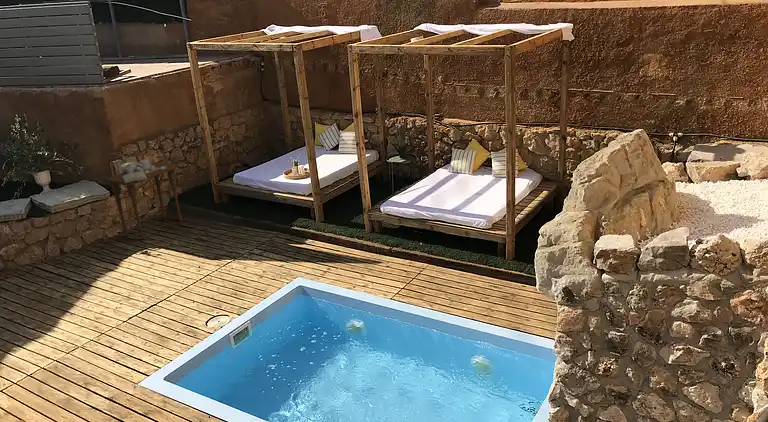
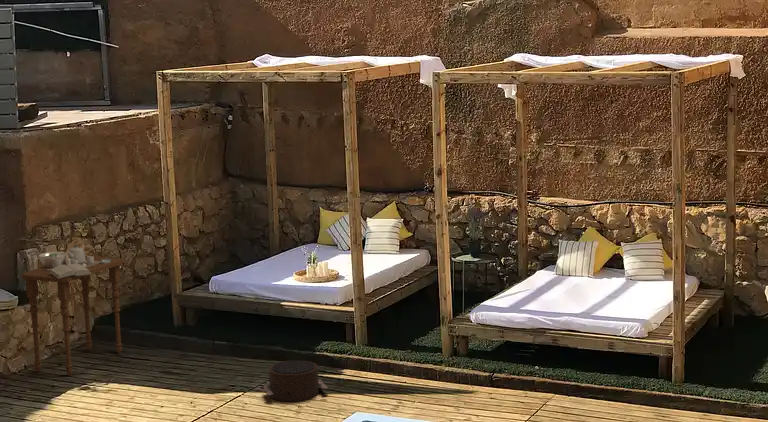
pouf: none [247,237,286,266] -> present [264,360,328,402]

